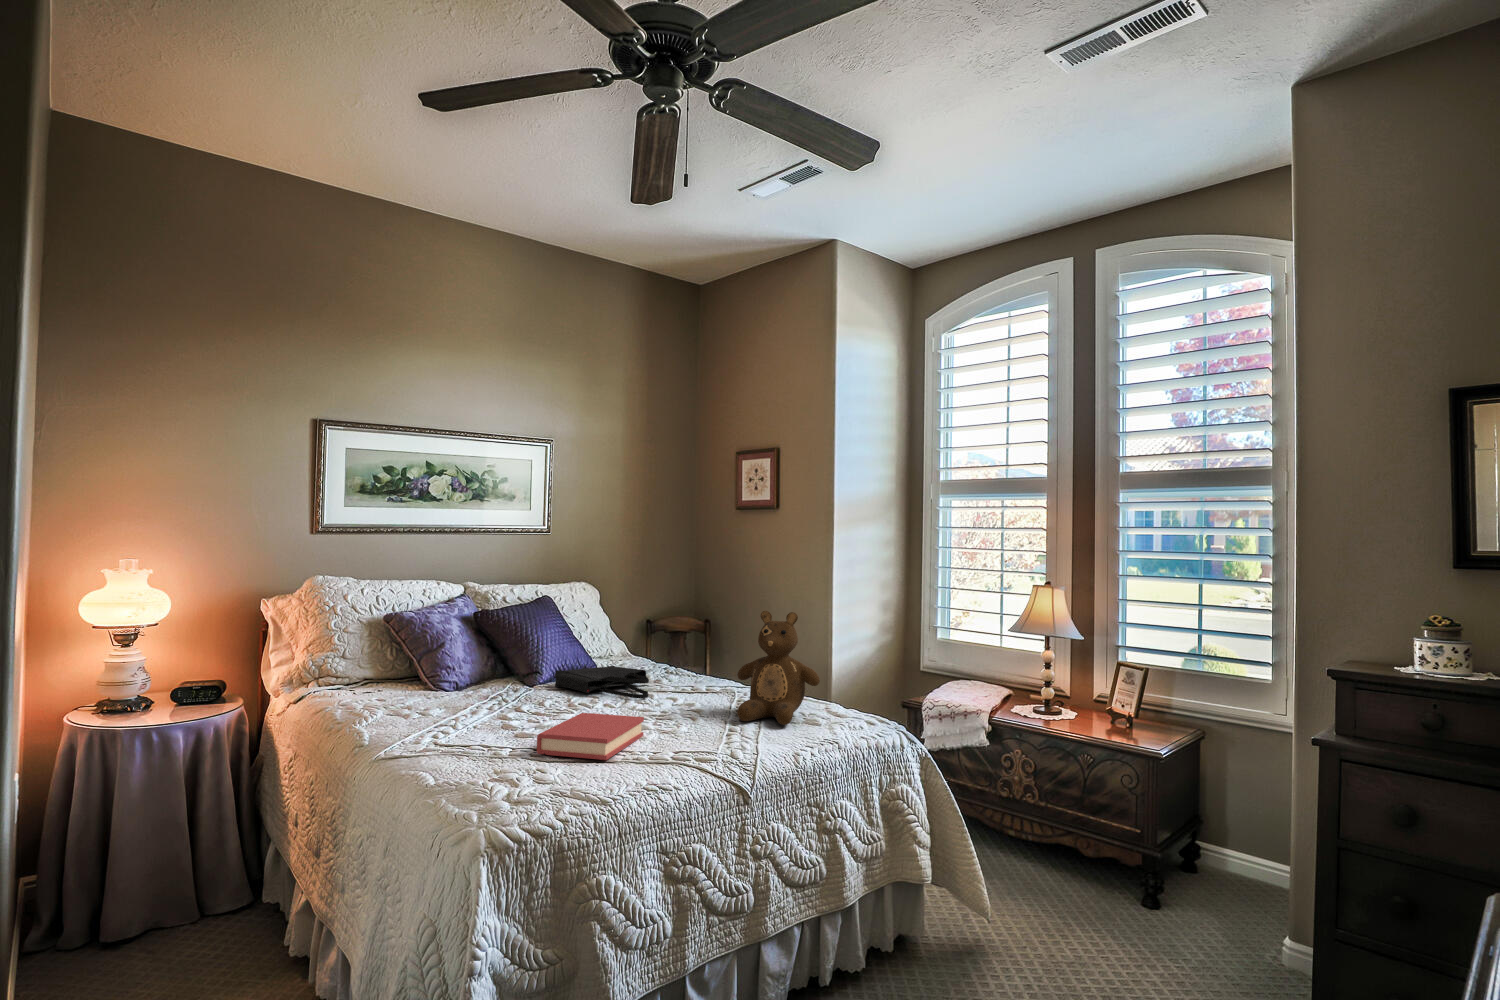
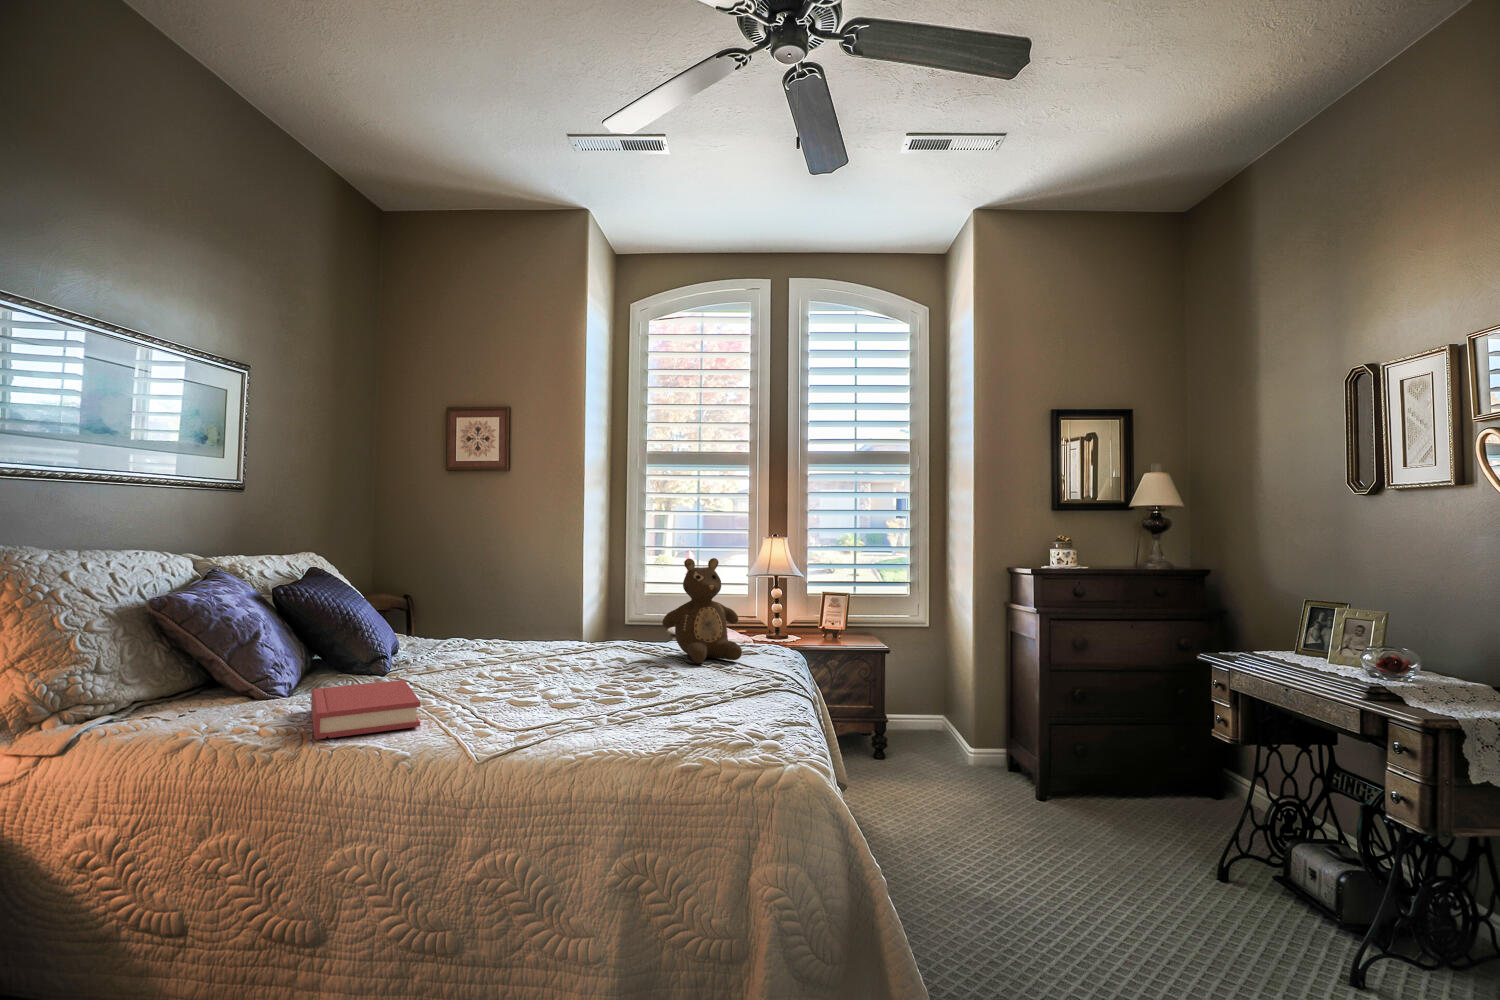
tote bag: present [555,665,649,698] -> none [424,637,561,670]
hardback book: present [537,713,644,760] -> present [311,680,420,739]

